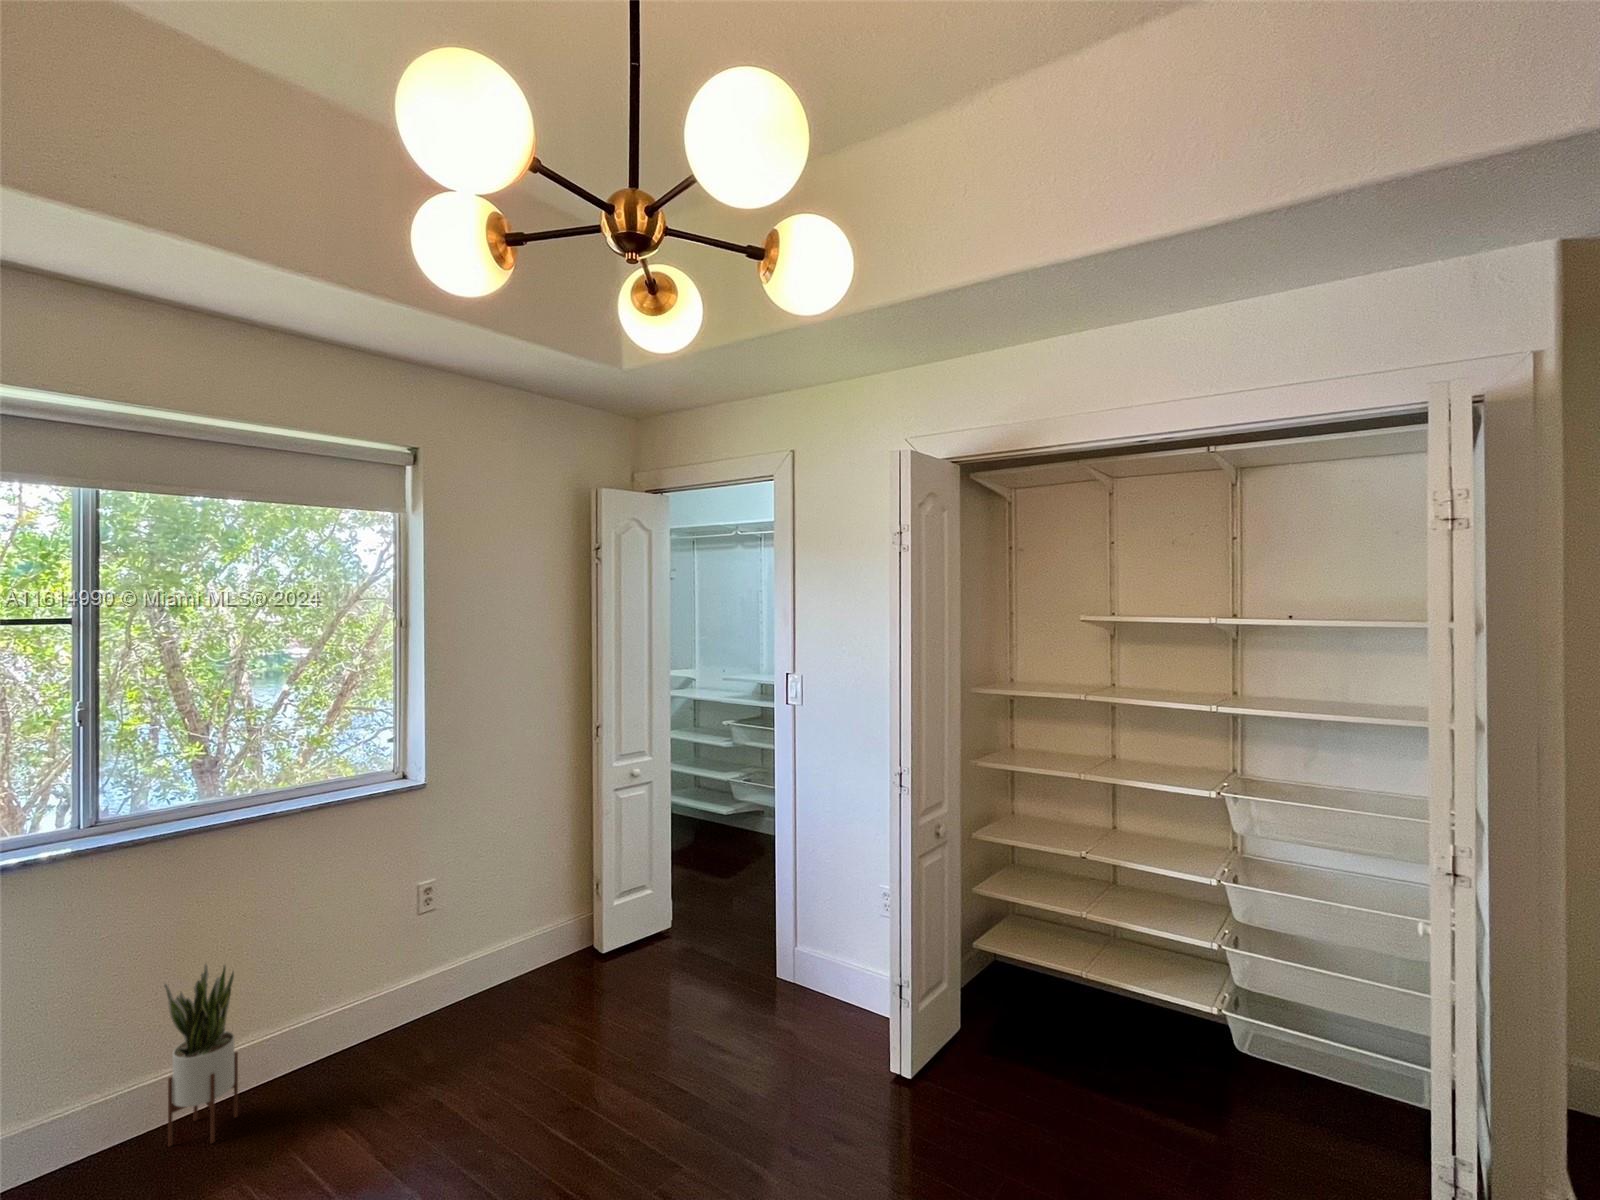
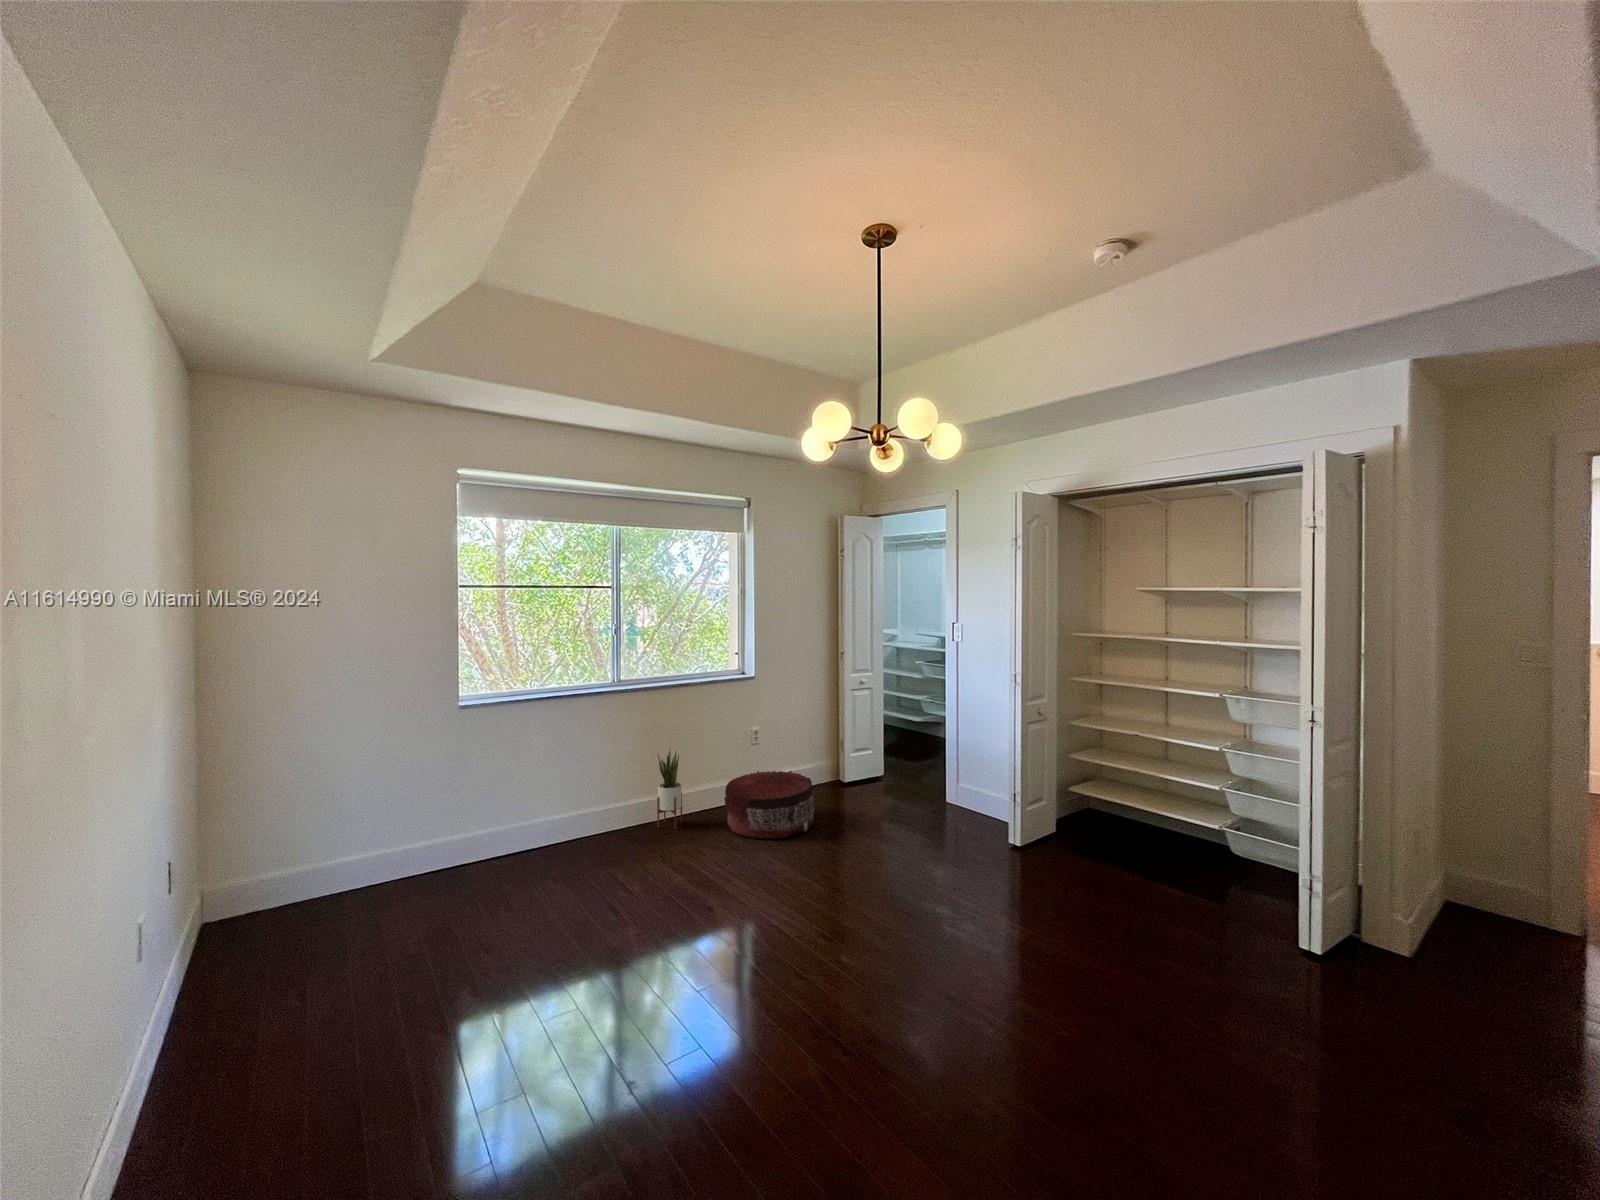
pouf: none [334,964,539,1144] -> present [724,771,817,839]

